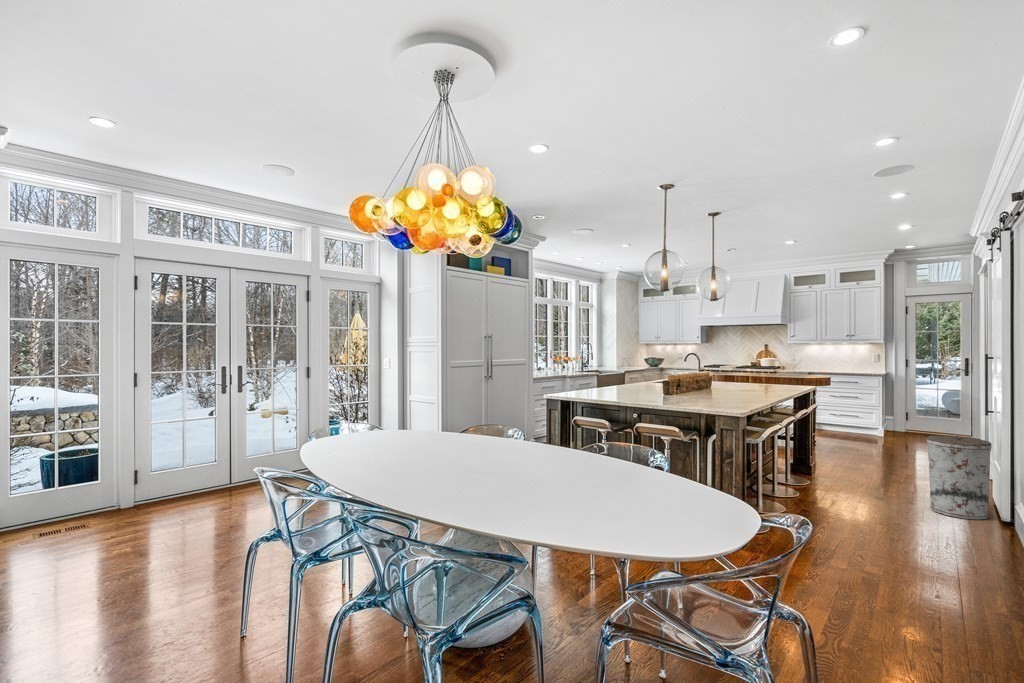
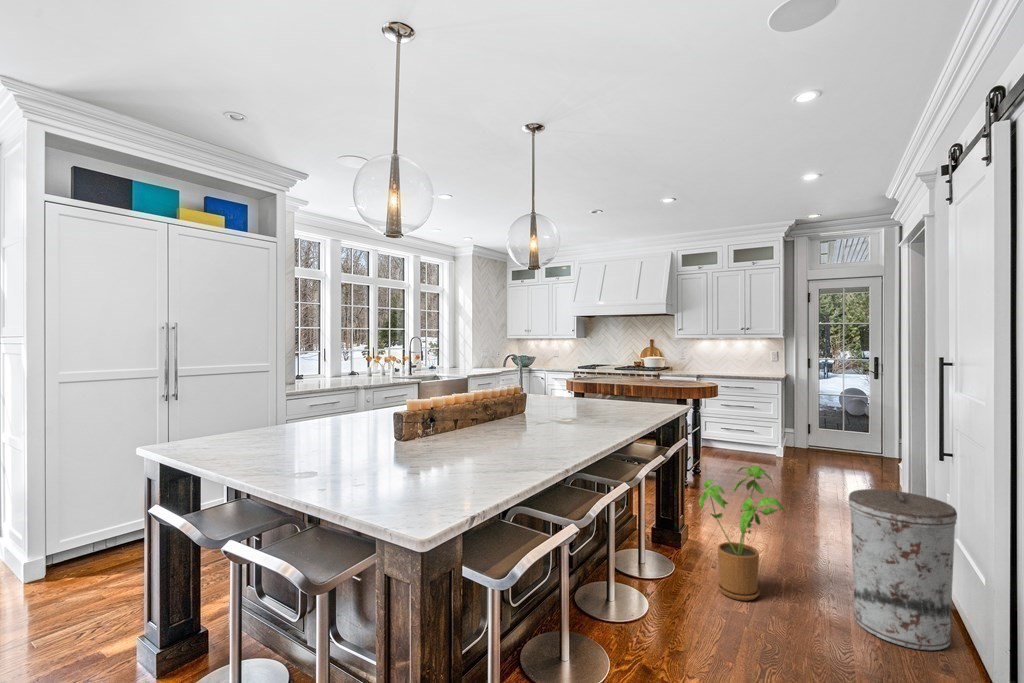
house plant: none [830,422,887,501] -> present [699,465,785,601]

